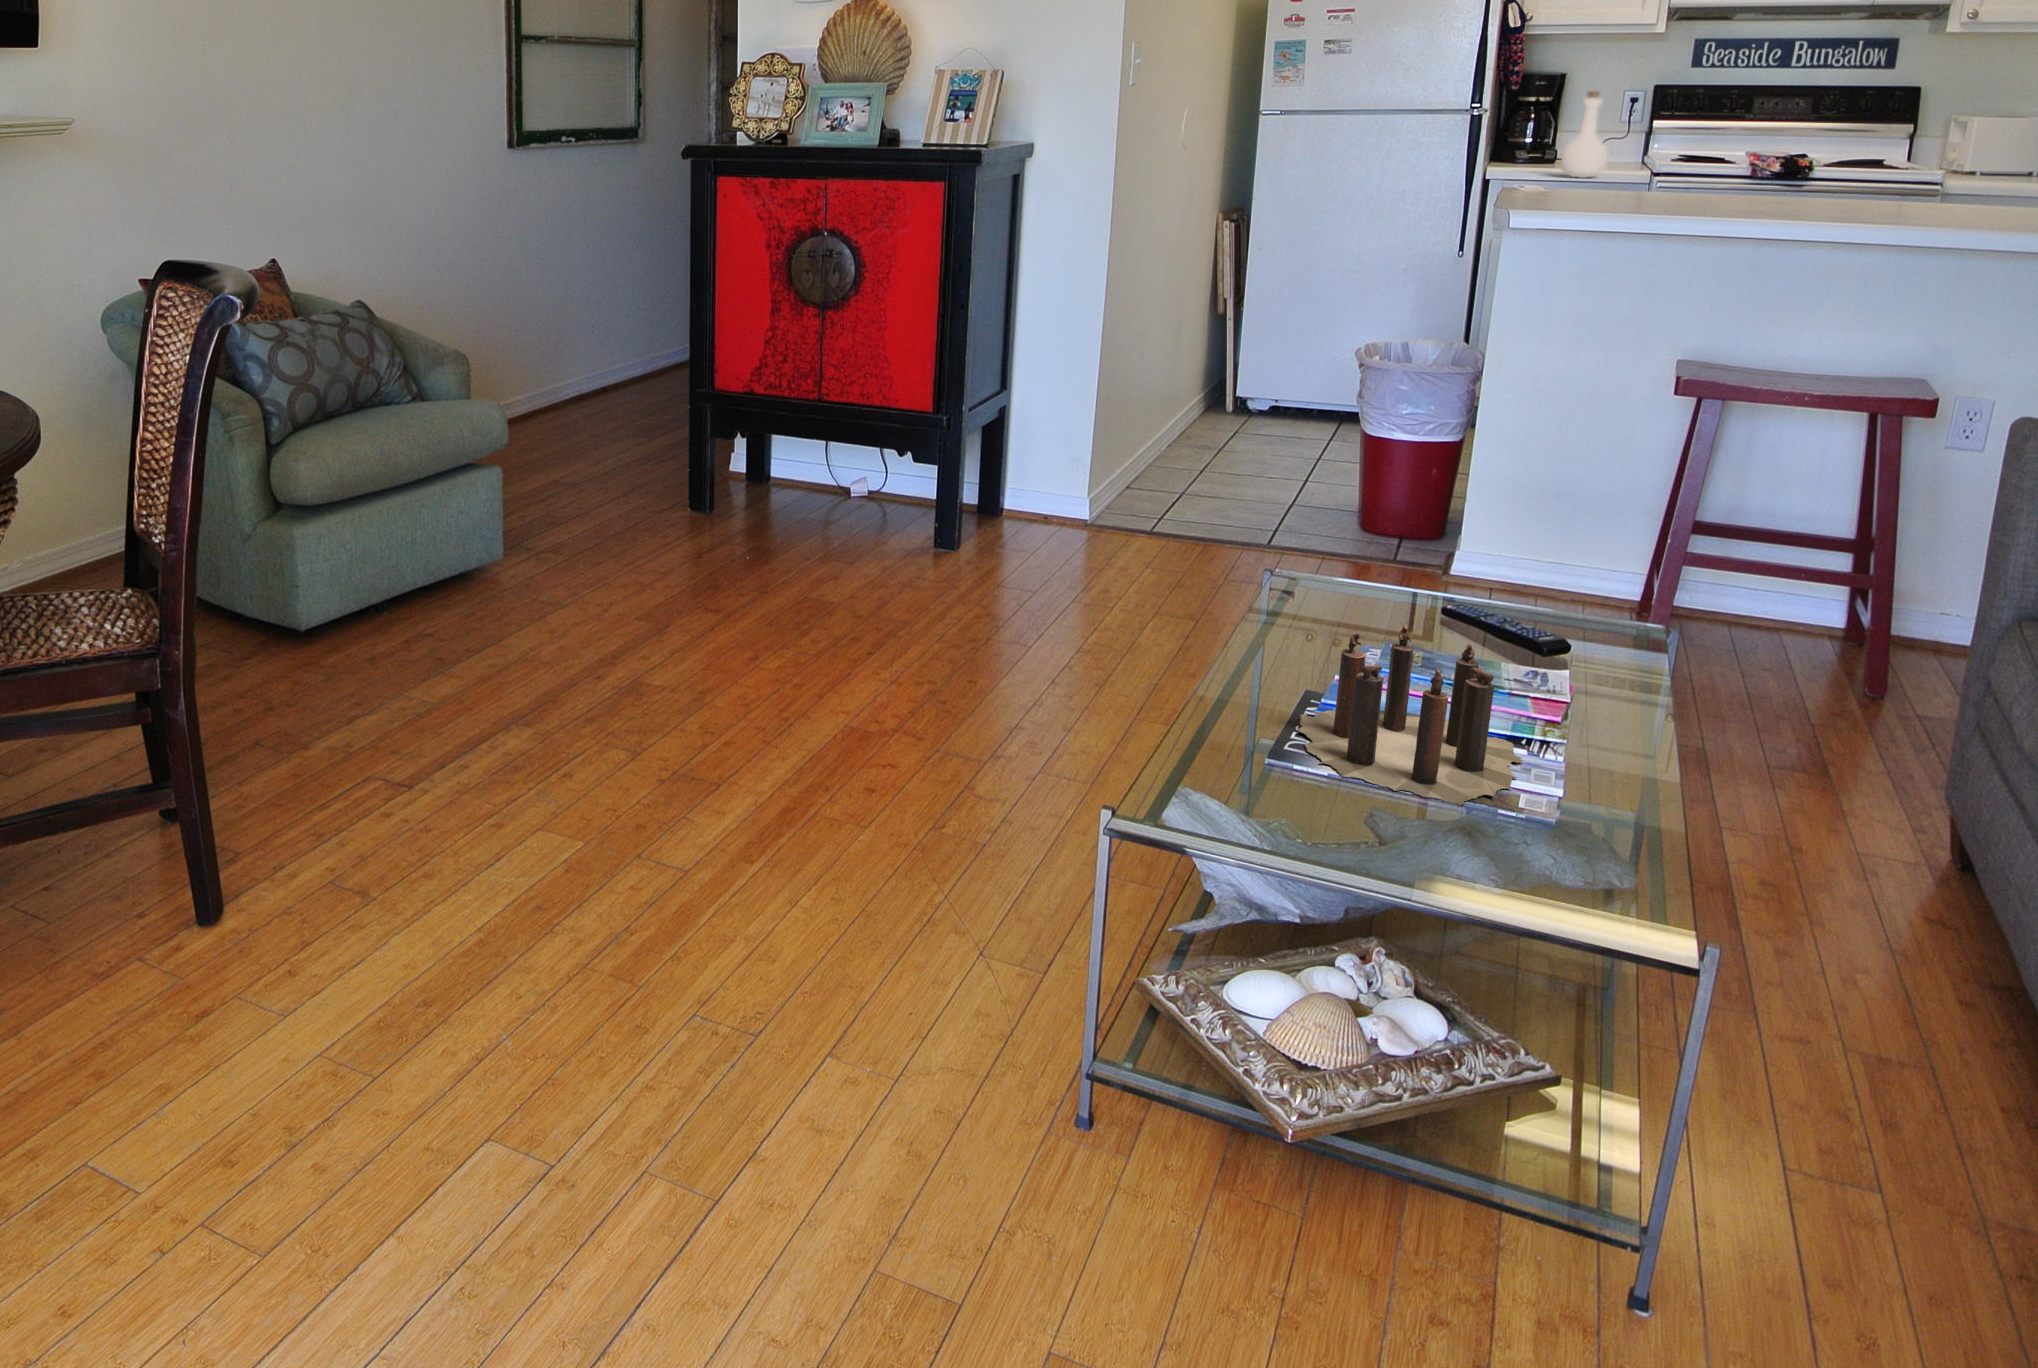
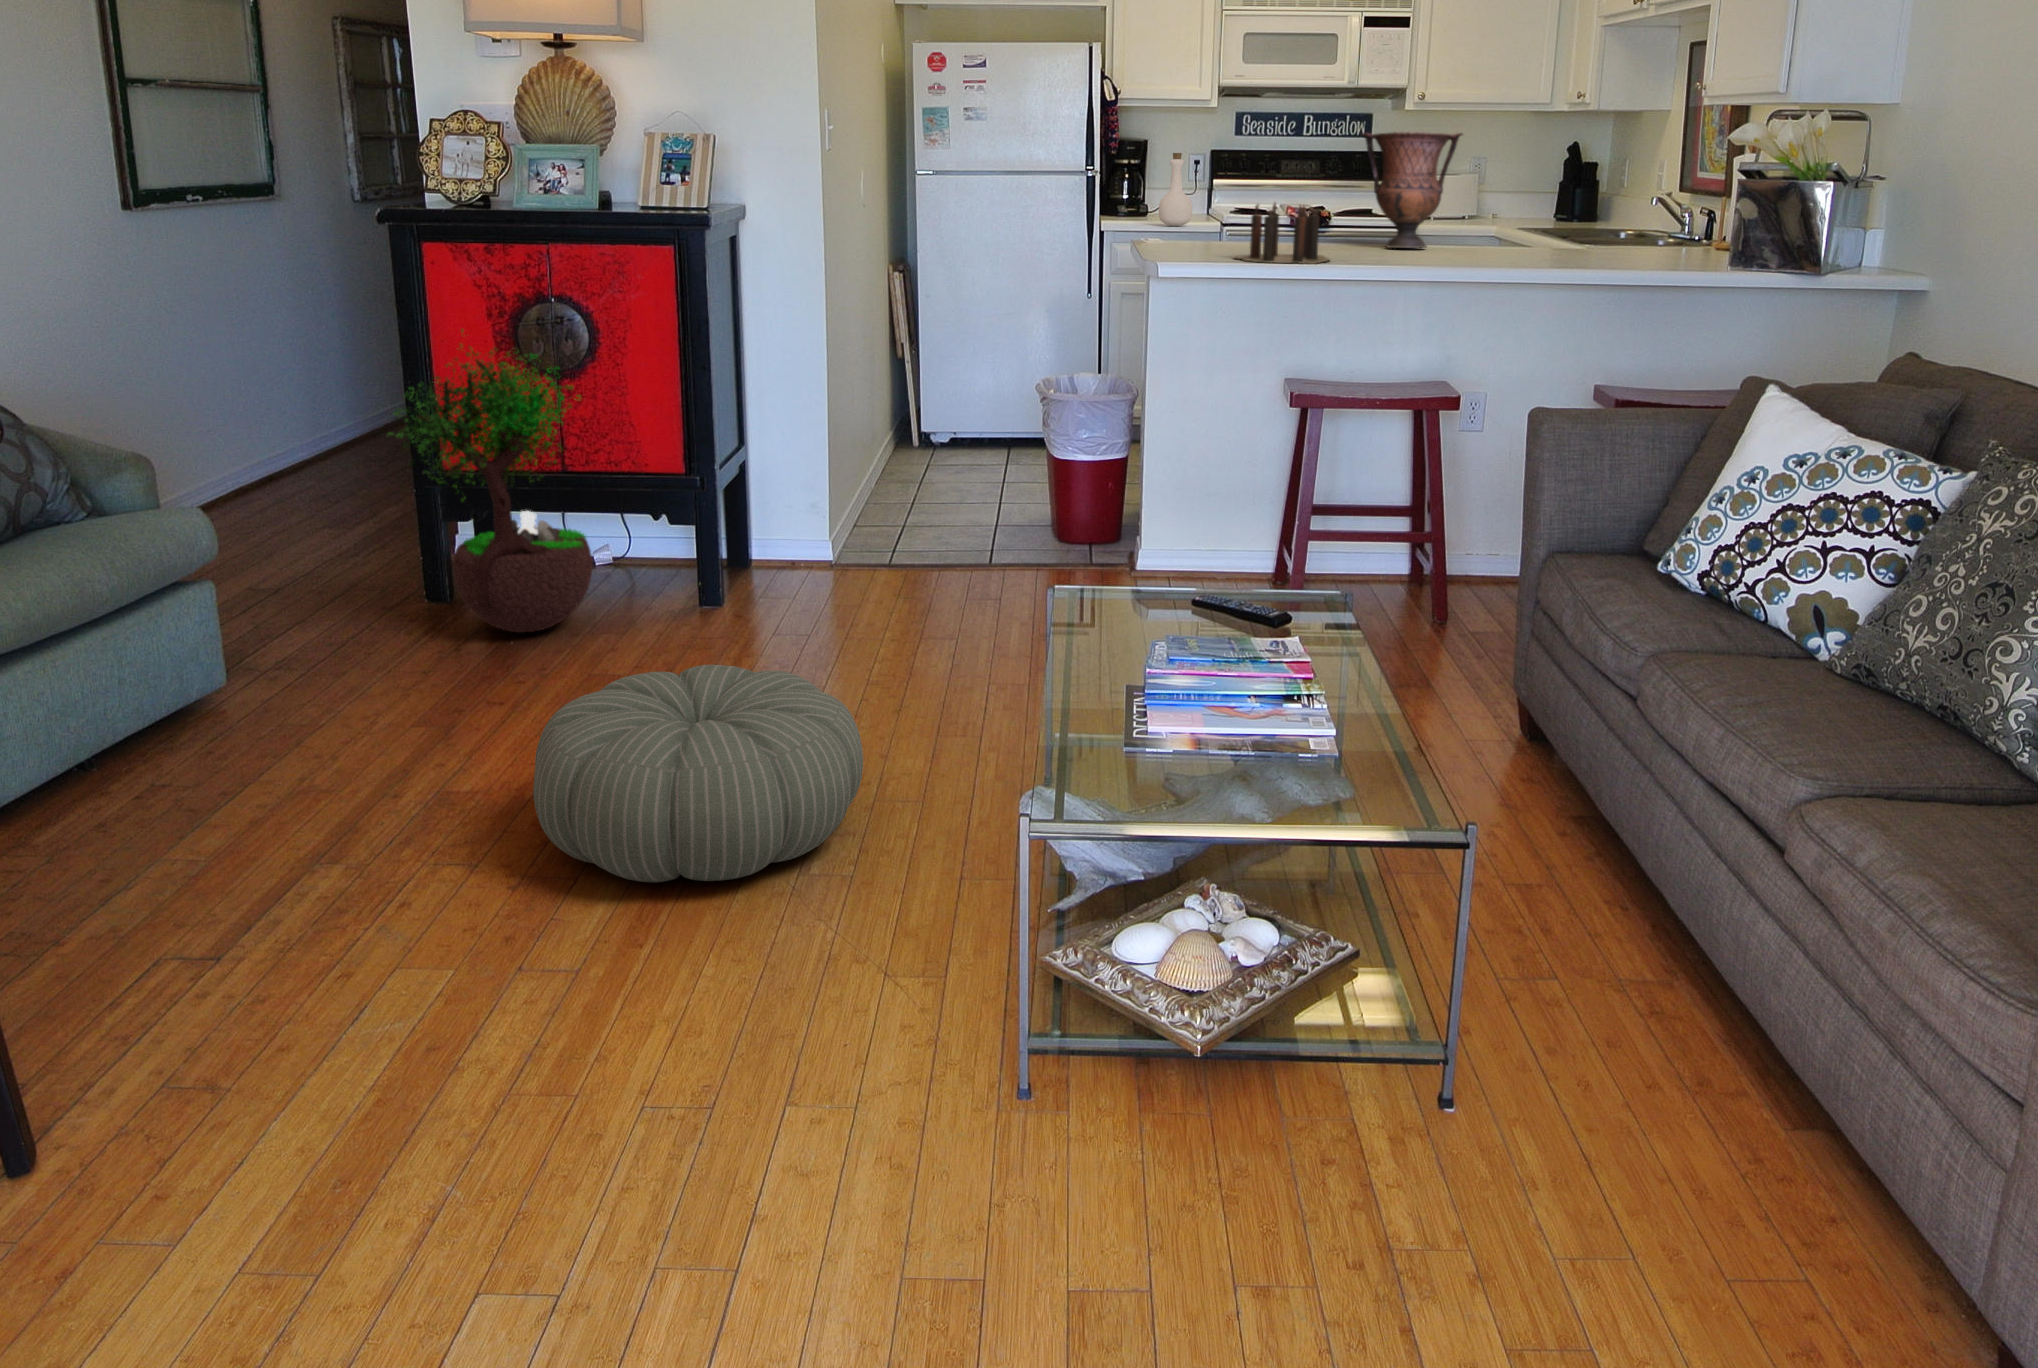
vase: none [1842,59,2012,210] -> present [1361,132,1463,248]
potted tree: none [655,255,833,547] -> present [388,329,592,633]
pouf: none [695,599,1027,816] -> present [533,665,863,883]
candle: present [1299,625,1524,806] -> present [1237,203,1329,264]

